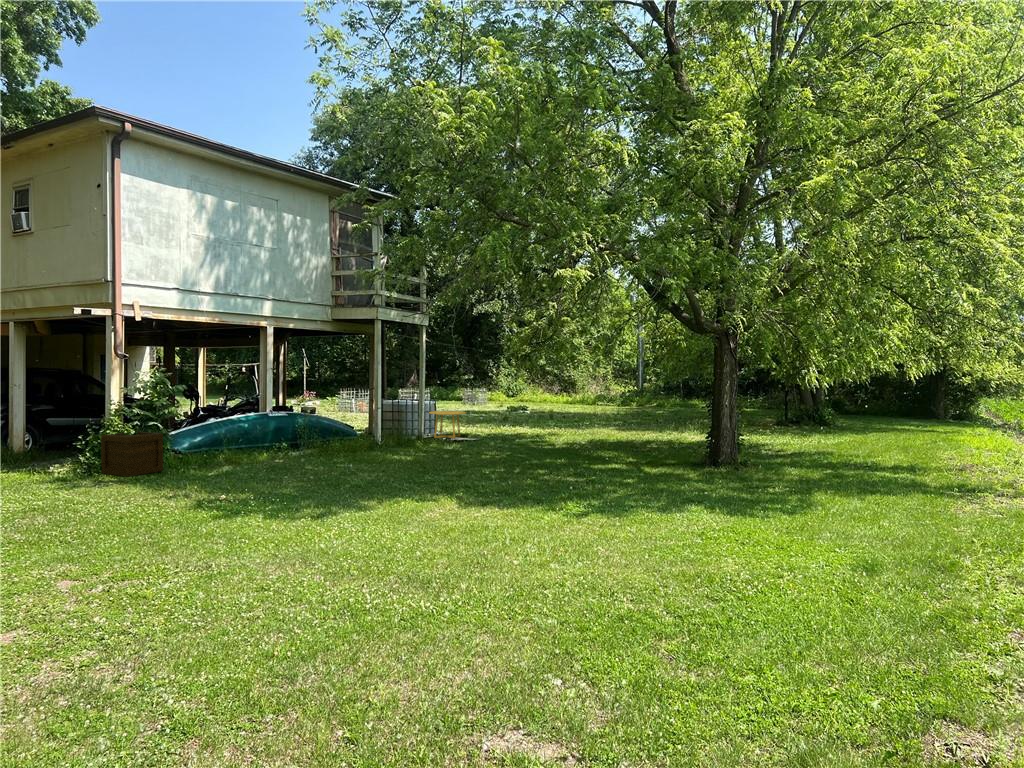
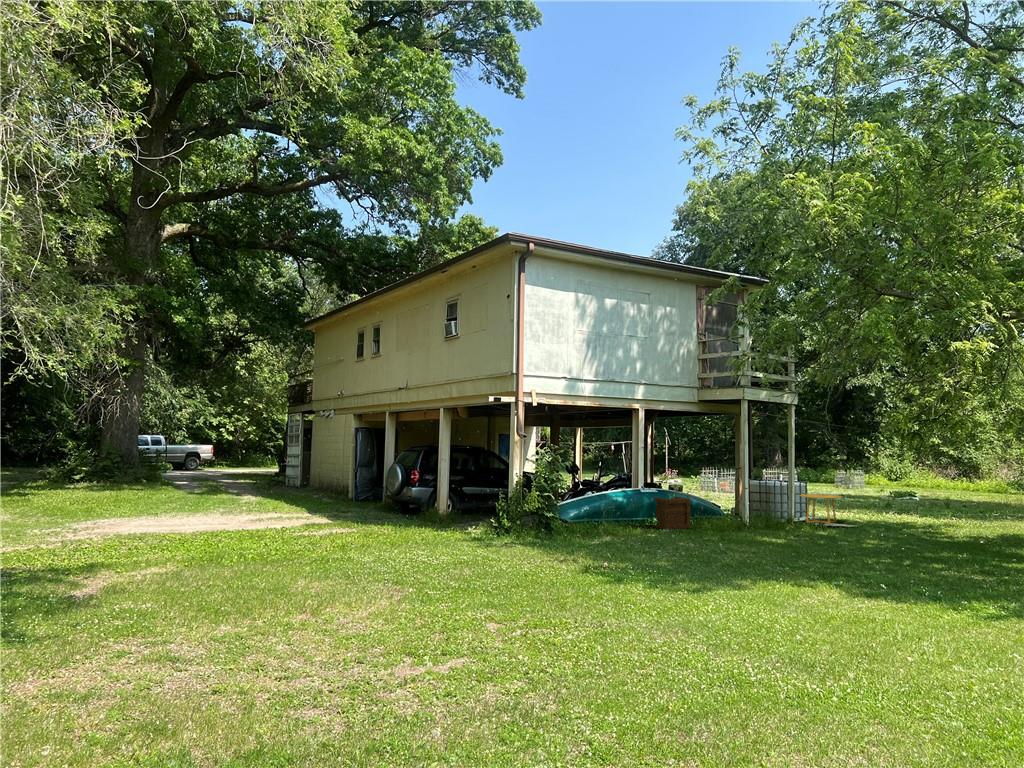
wooden crate: present [101,432,163,477] -> present [650,497,691,530]

